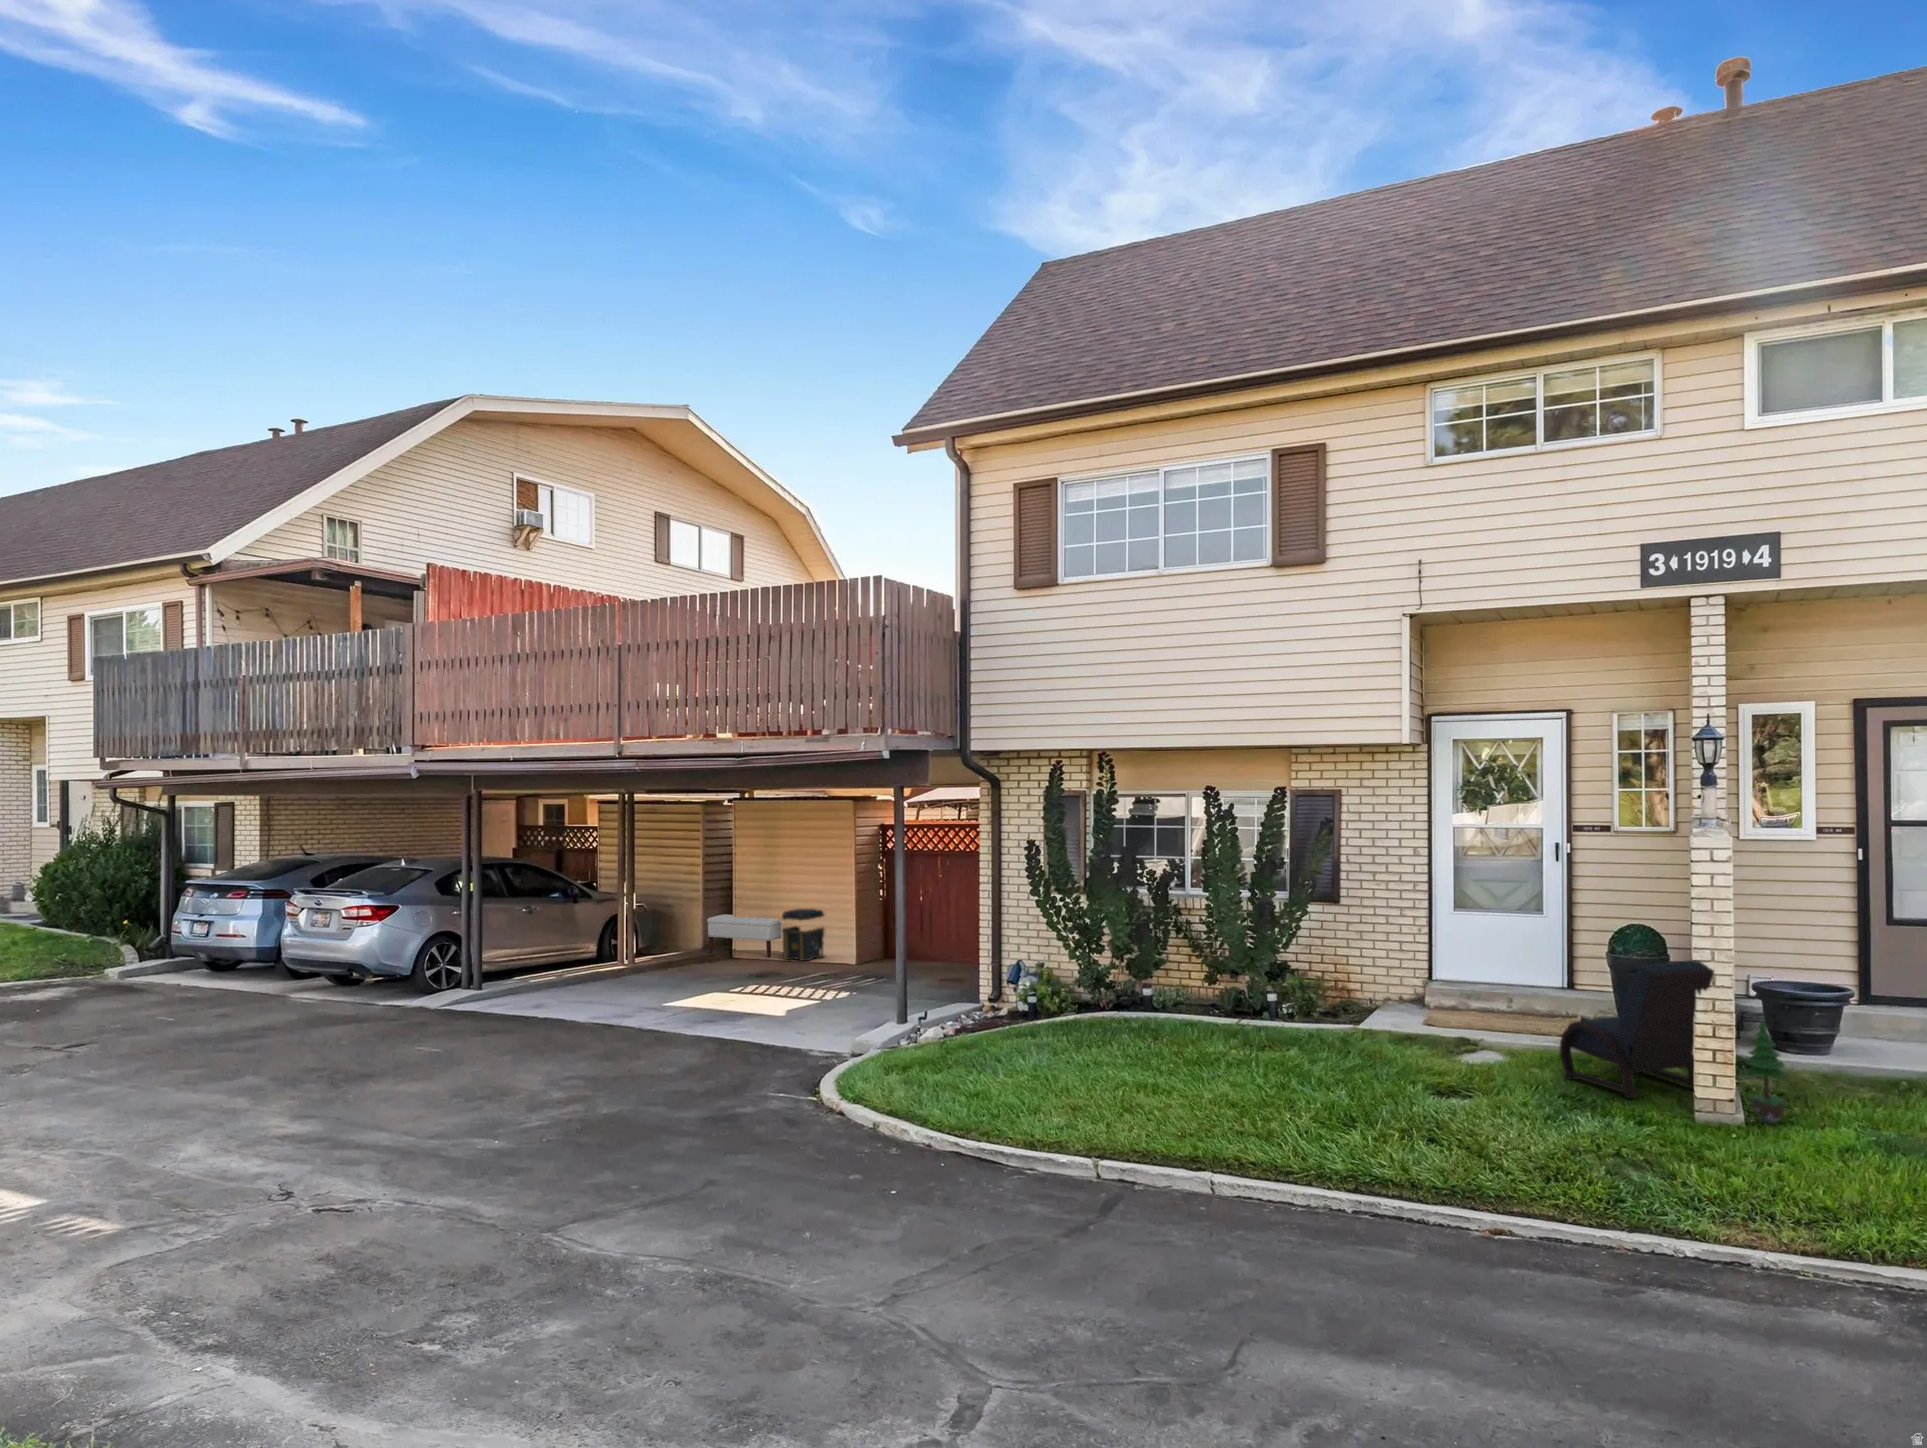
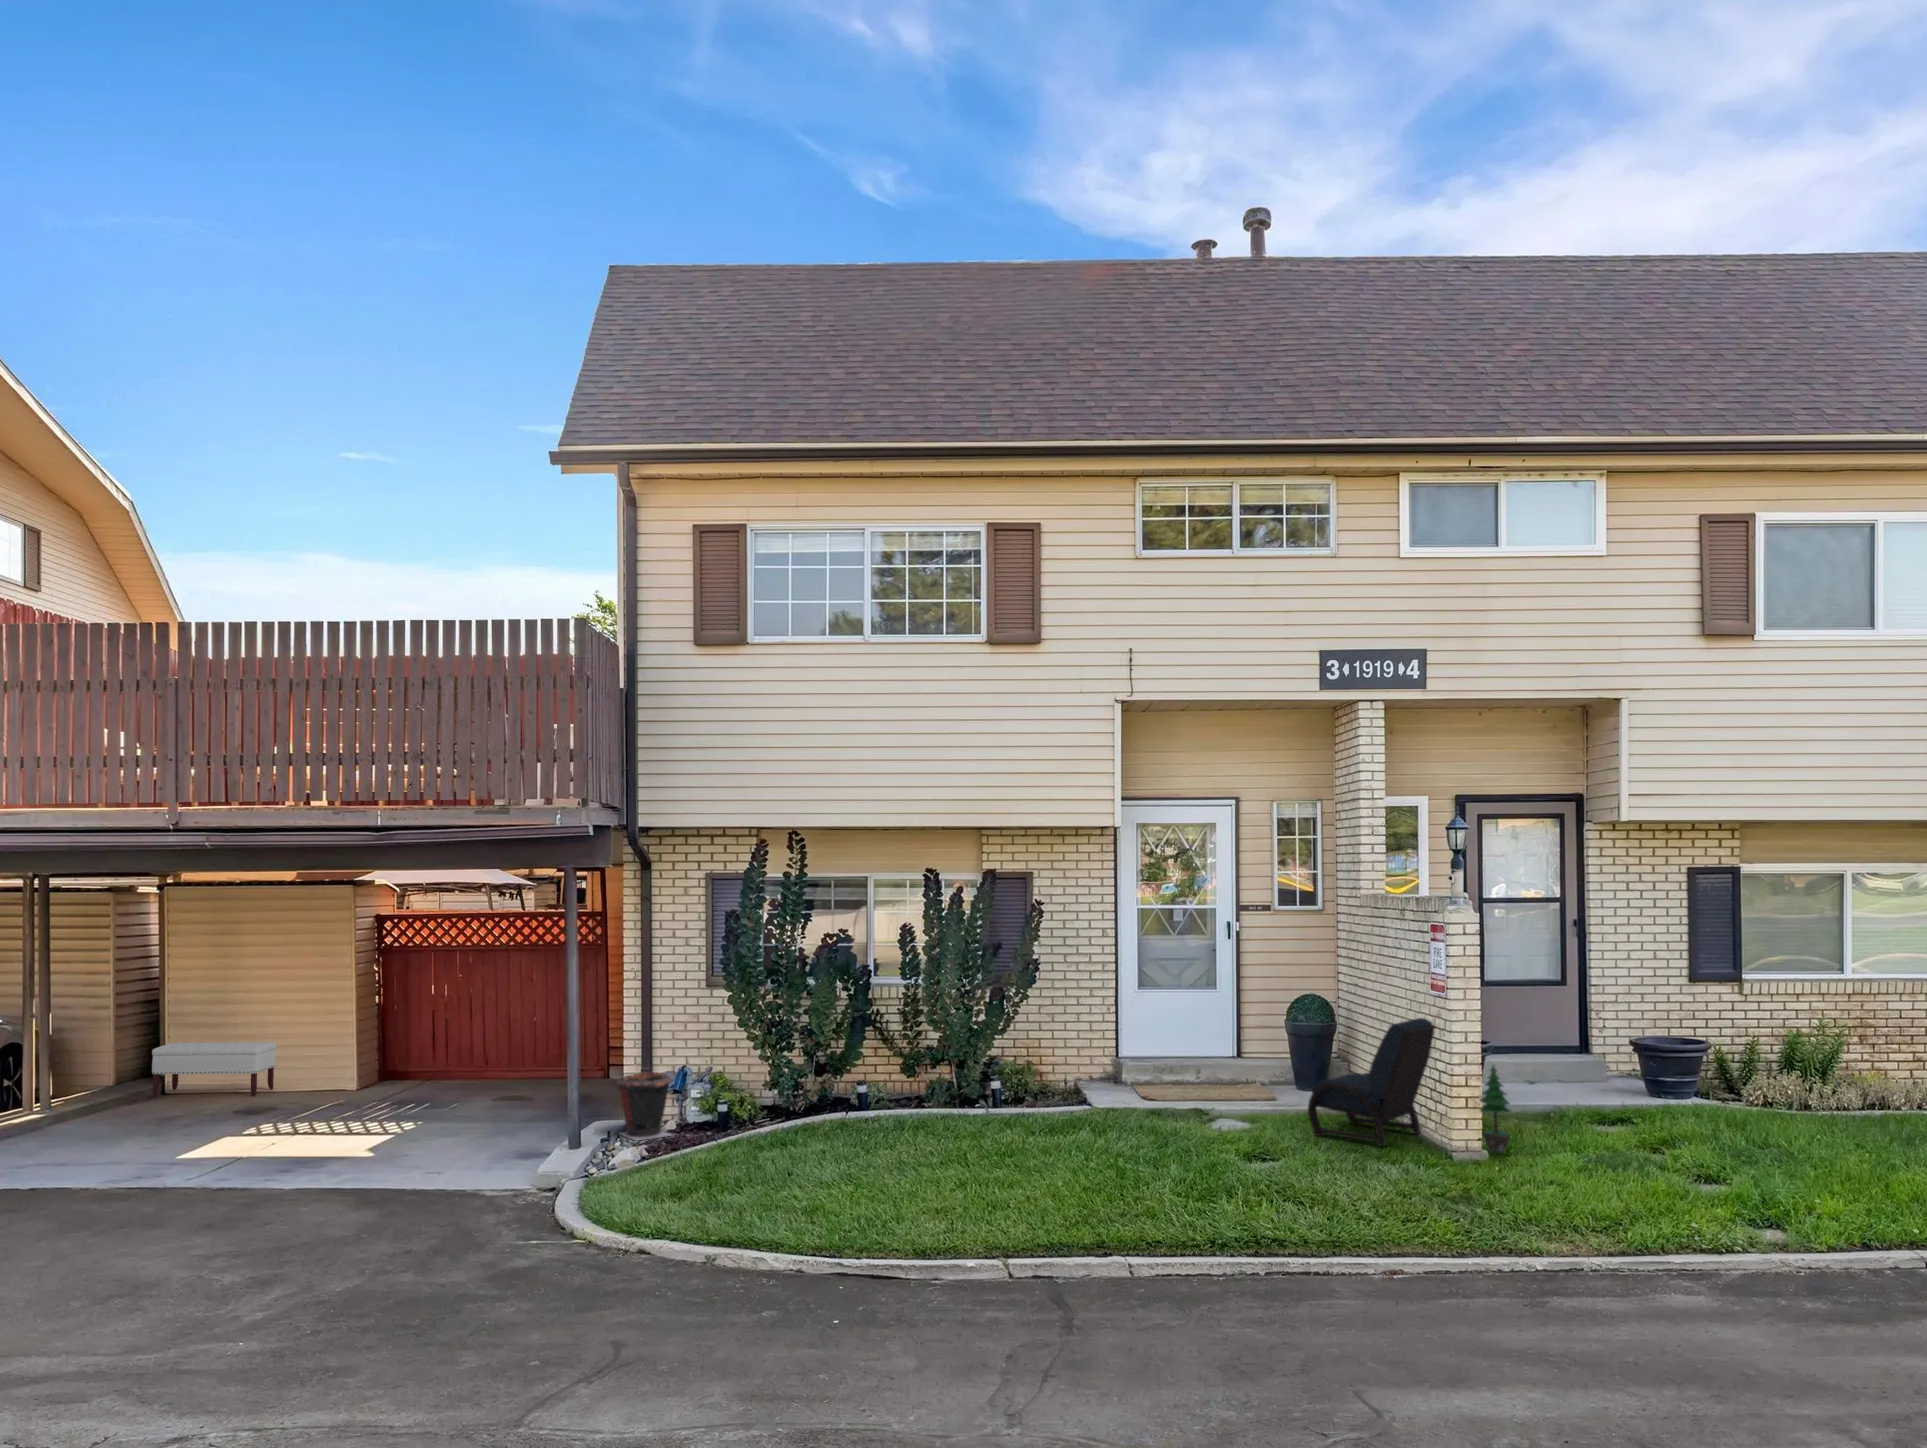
toolbox: present [782,908,826,961] -> none [279,1028,340,1097]
trash can: none [961,961,1009,1017] -> present [616,1073,672,1140]

